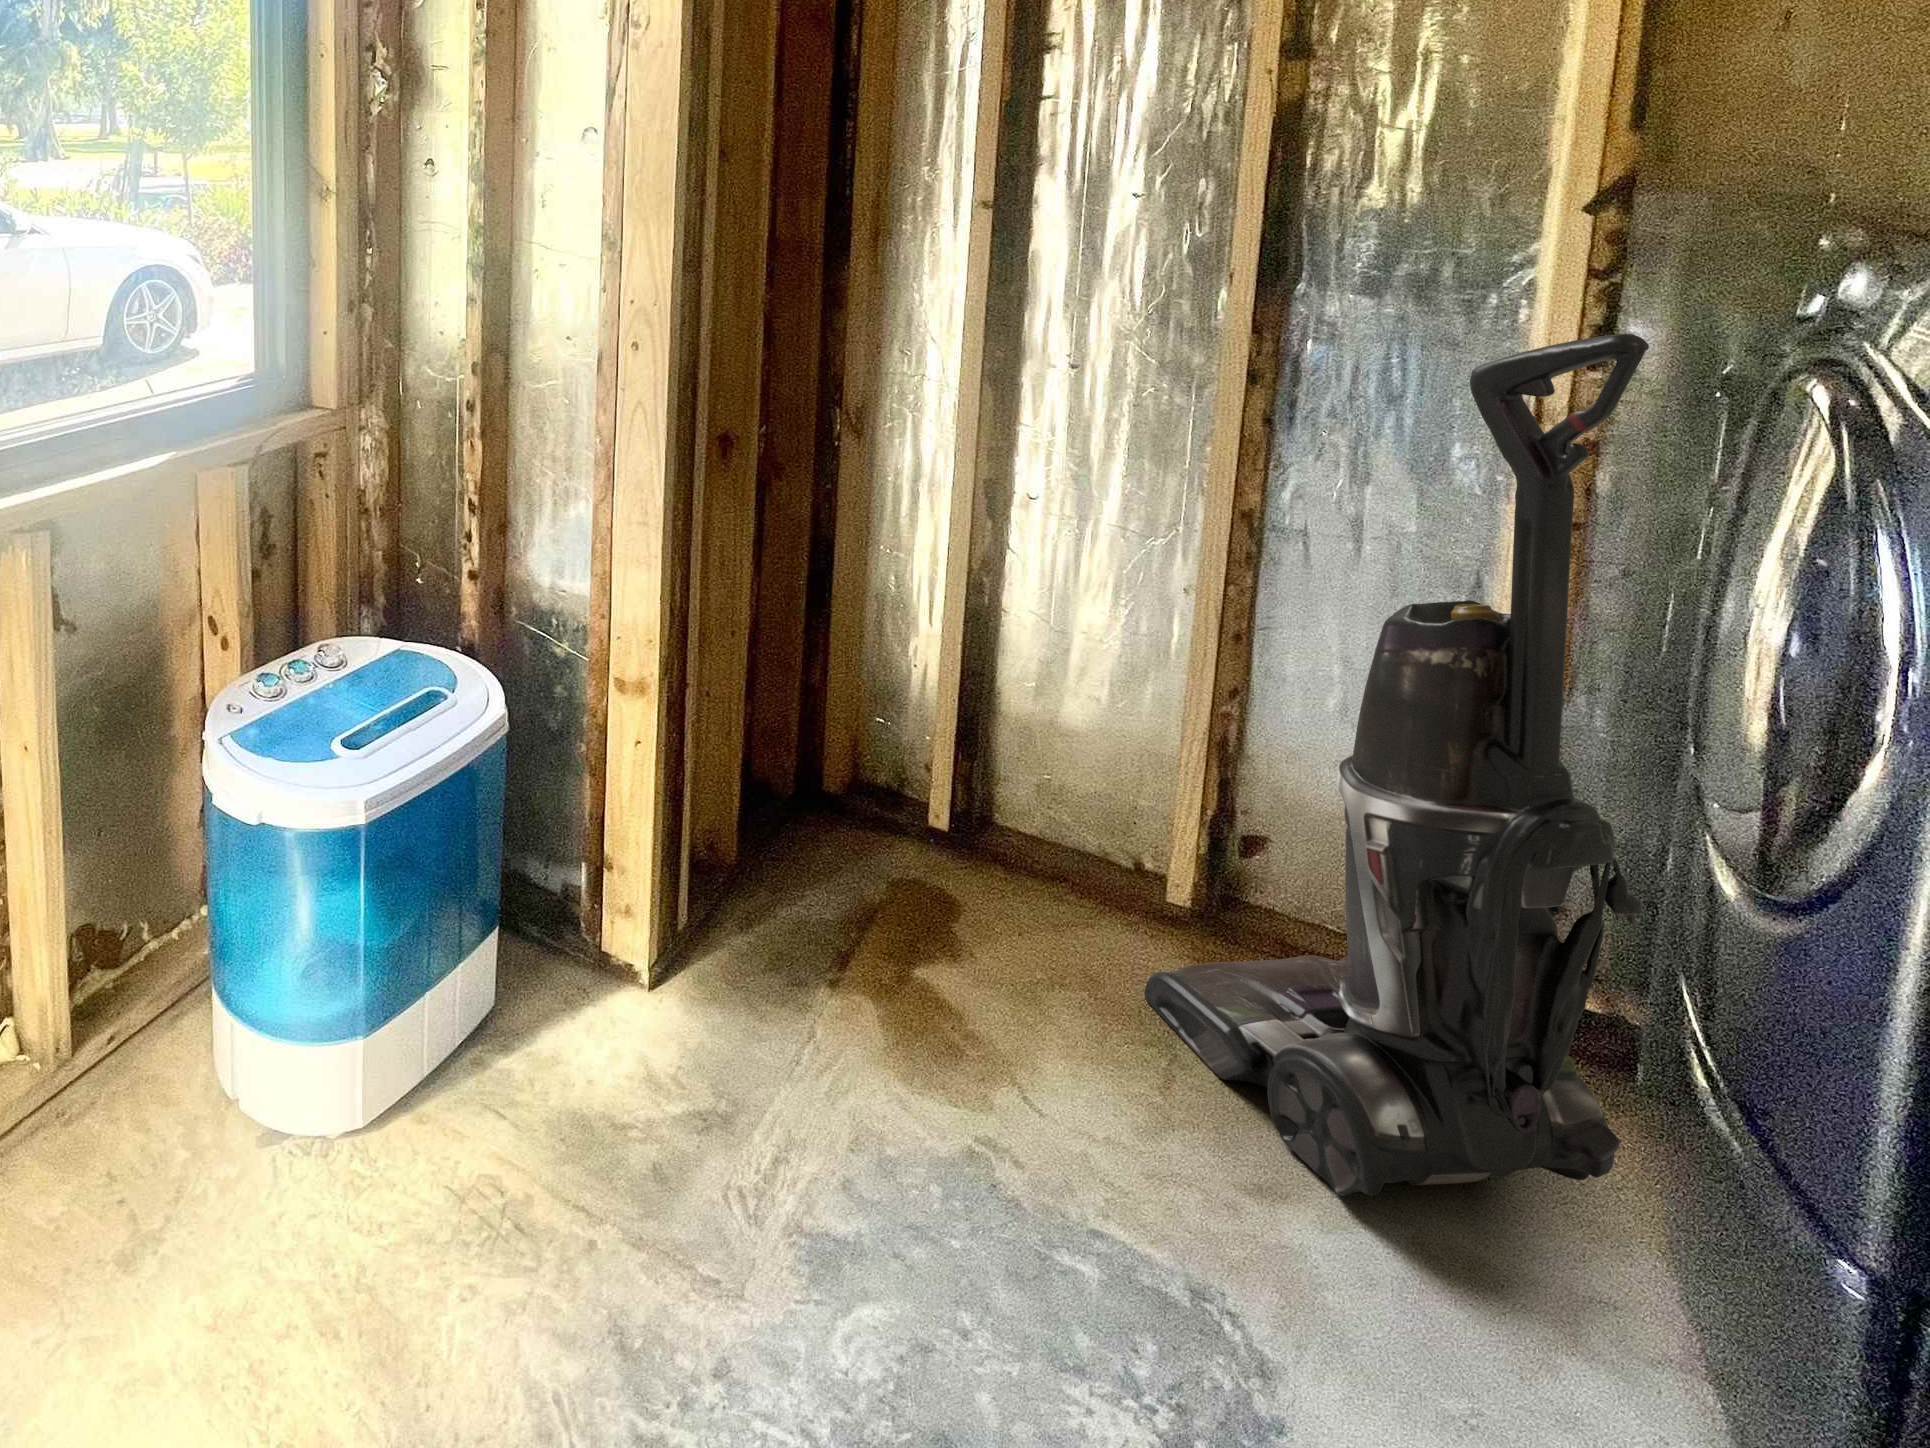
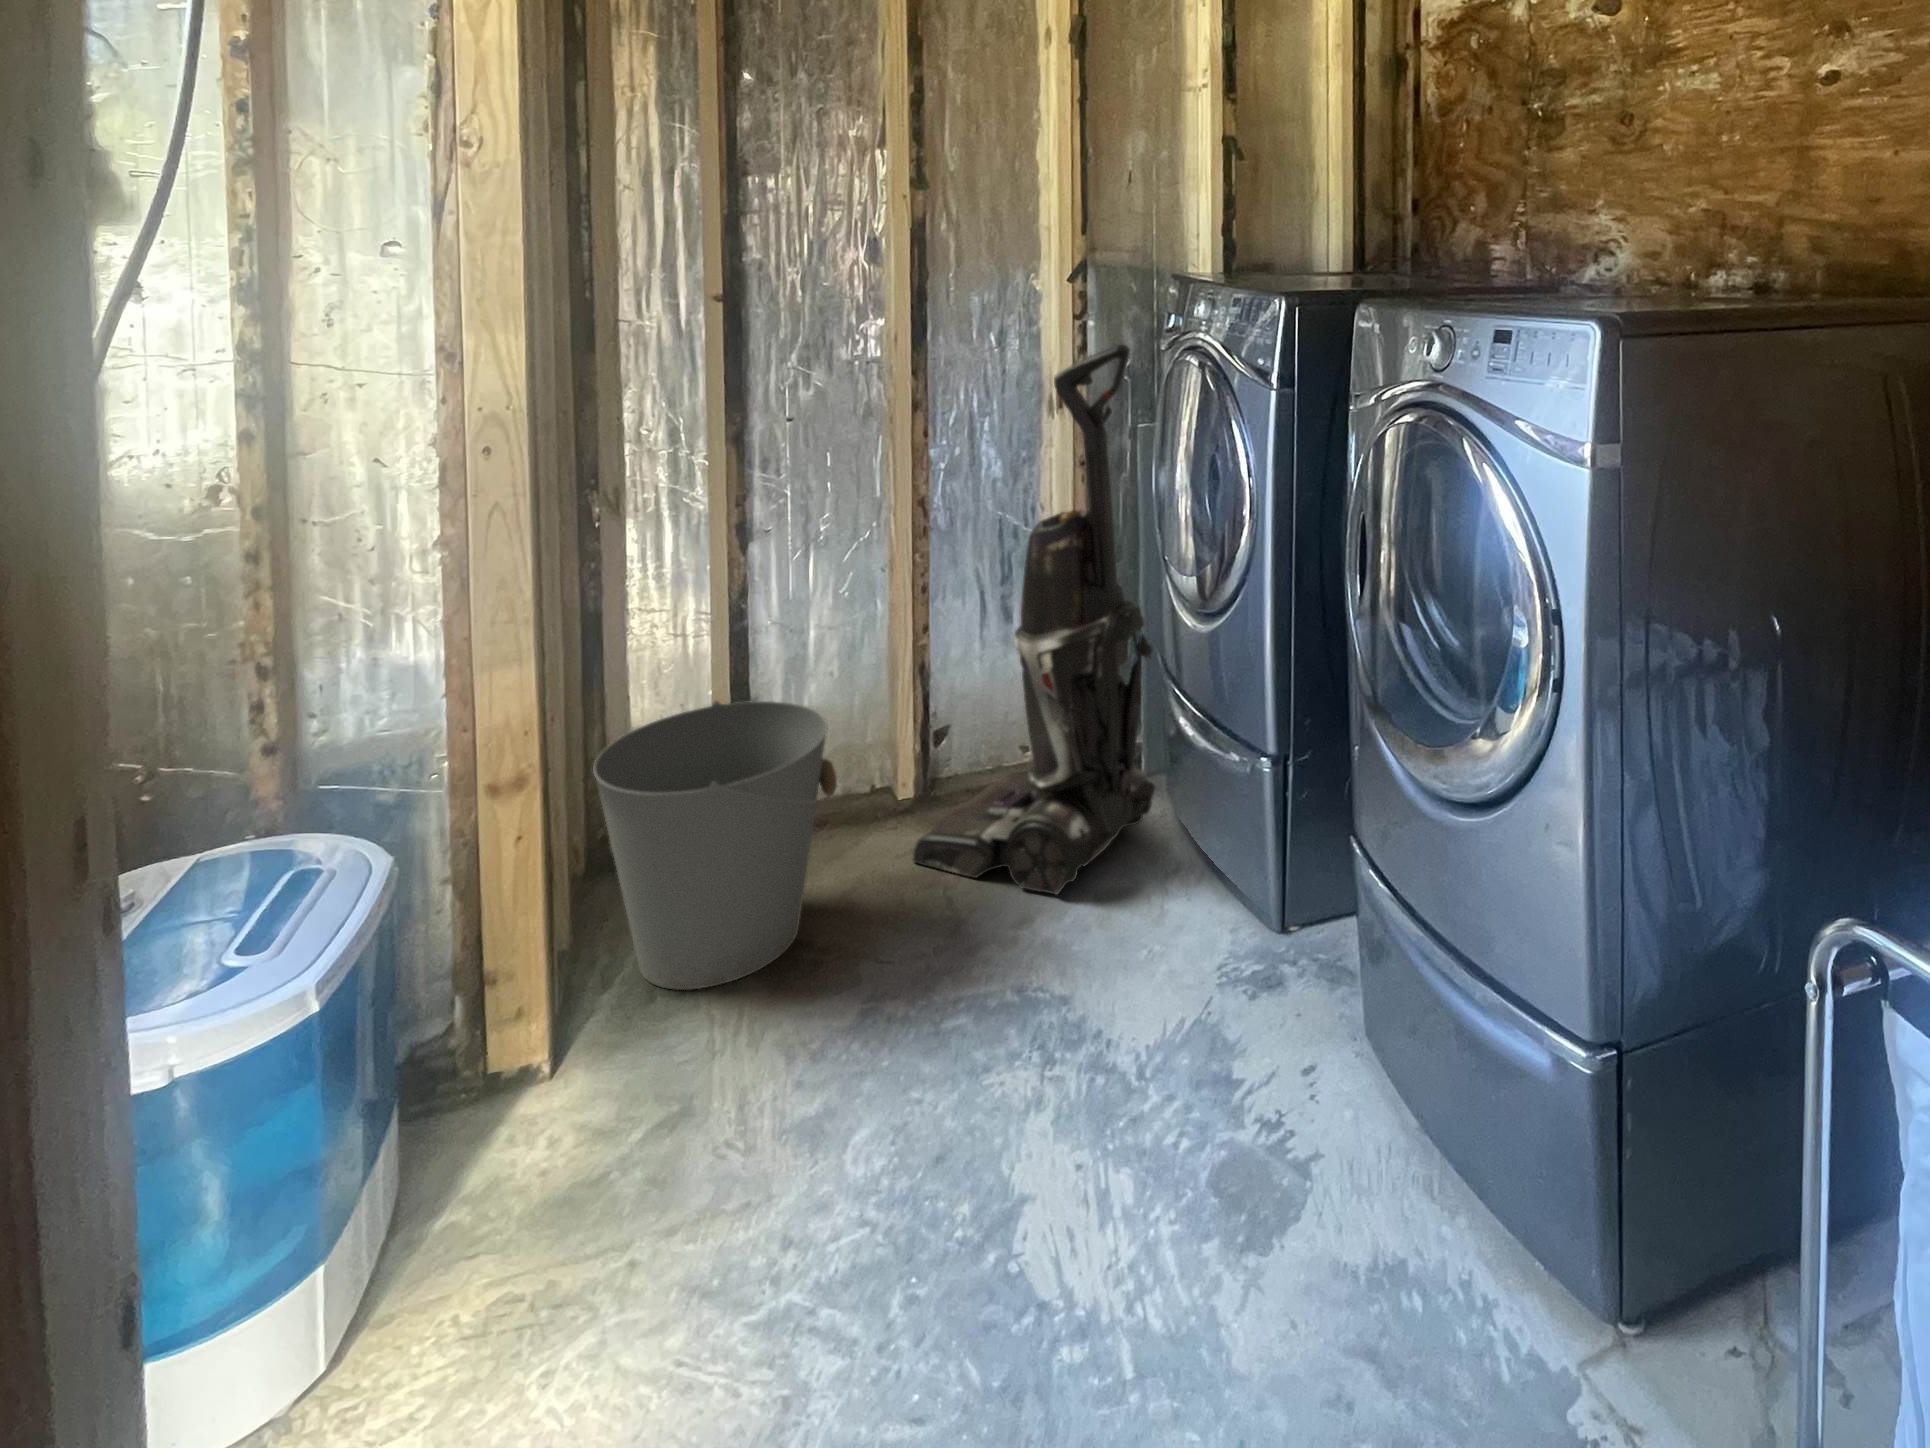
bucket: none [755,674,1029,1012] -> present [593,701,837,990]

